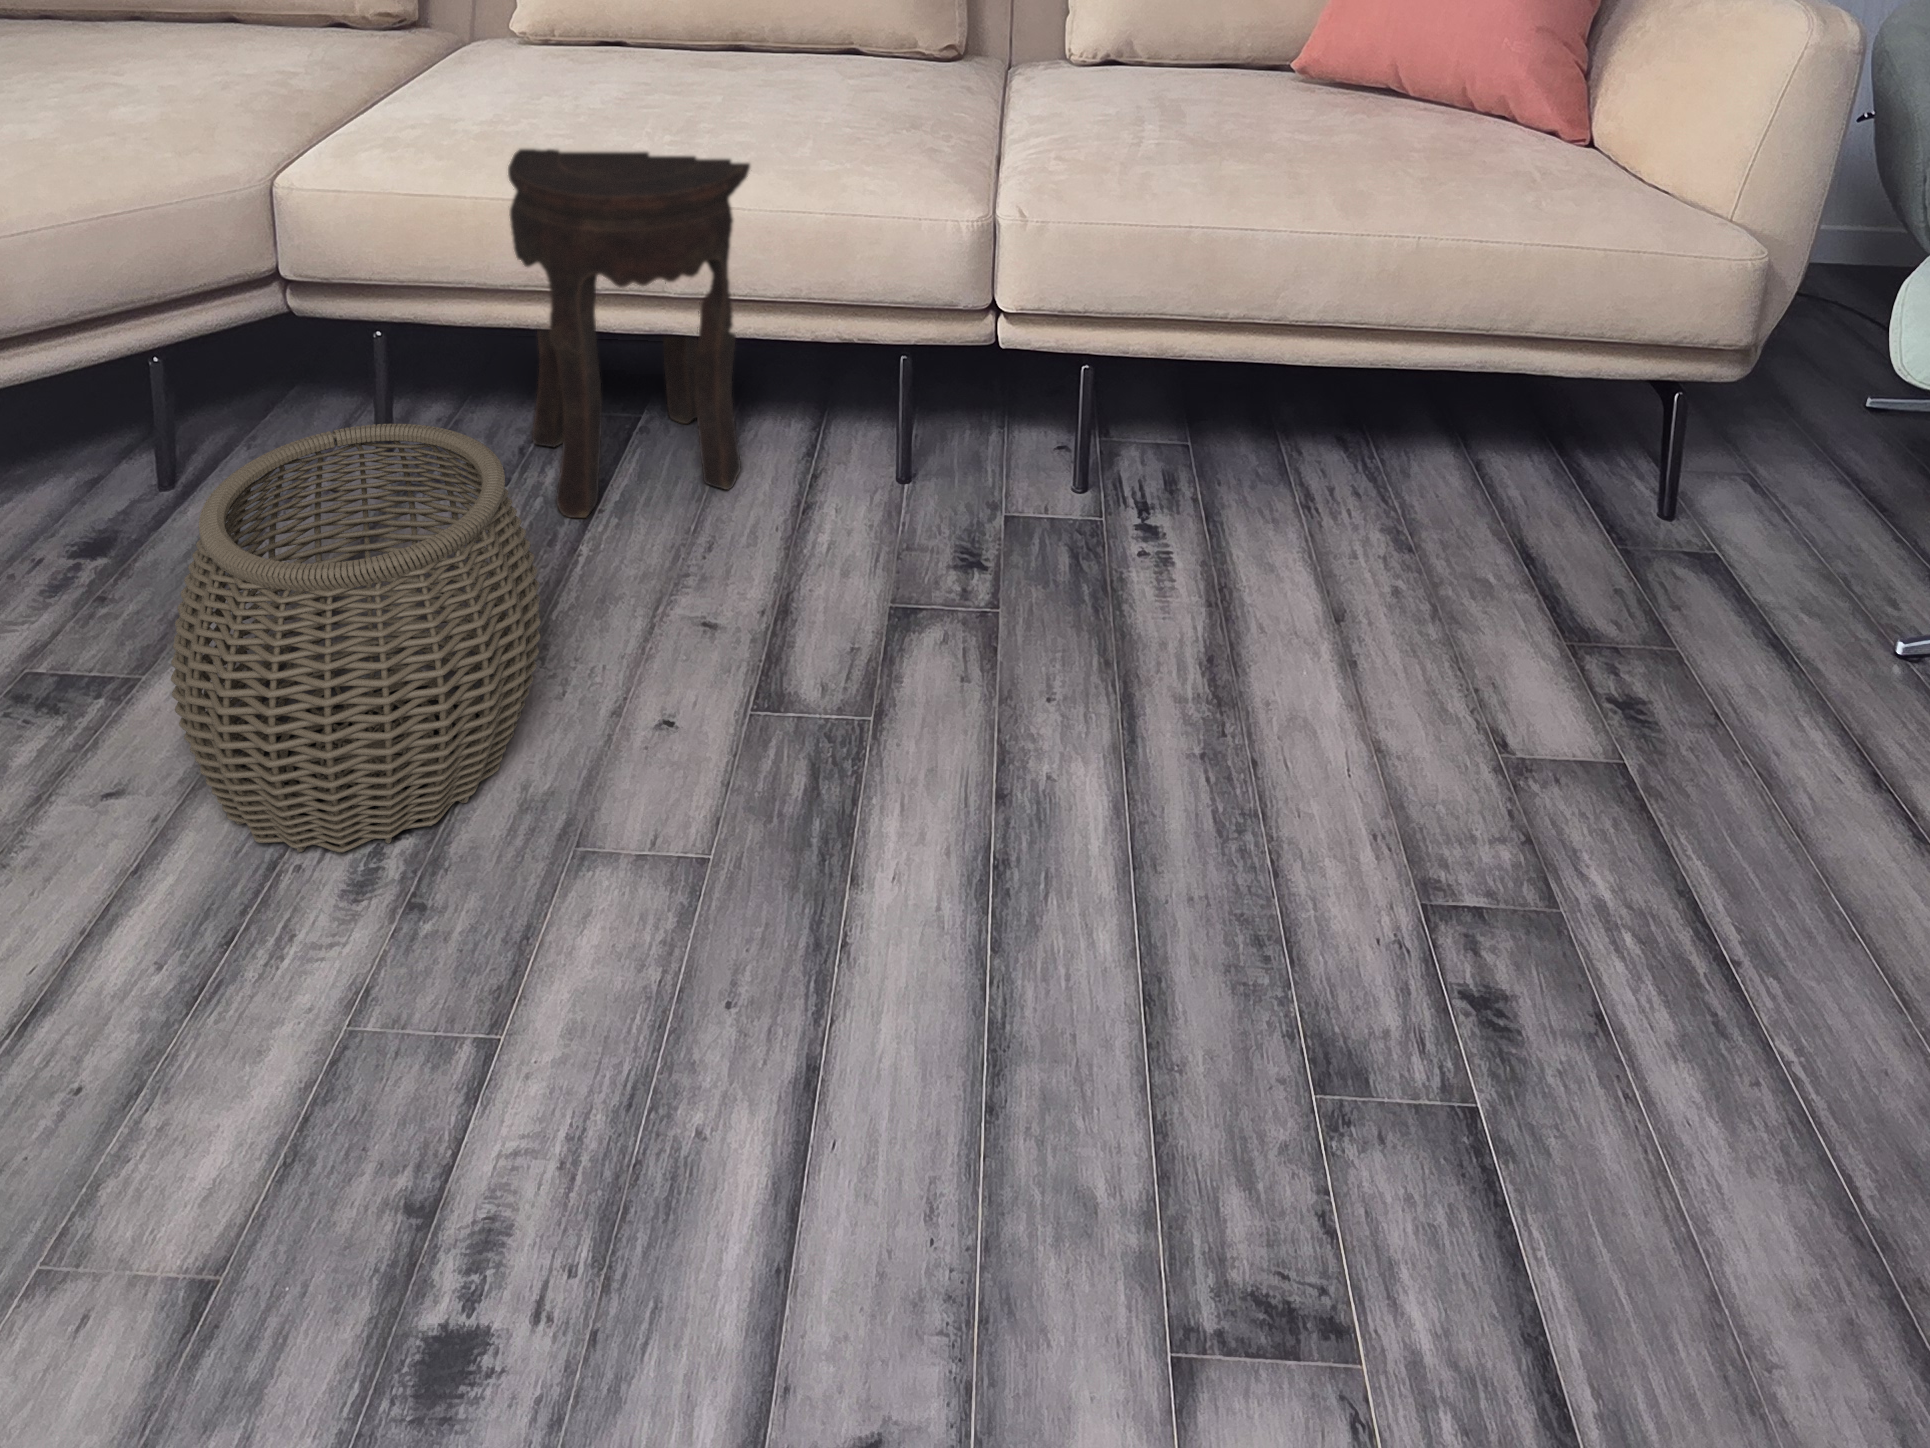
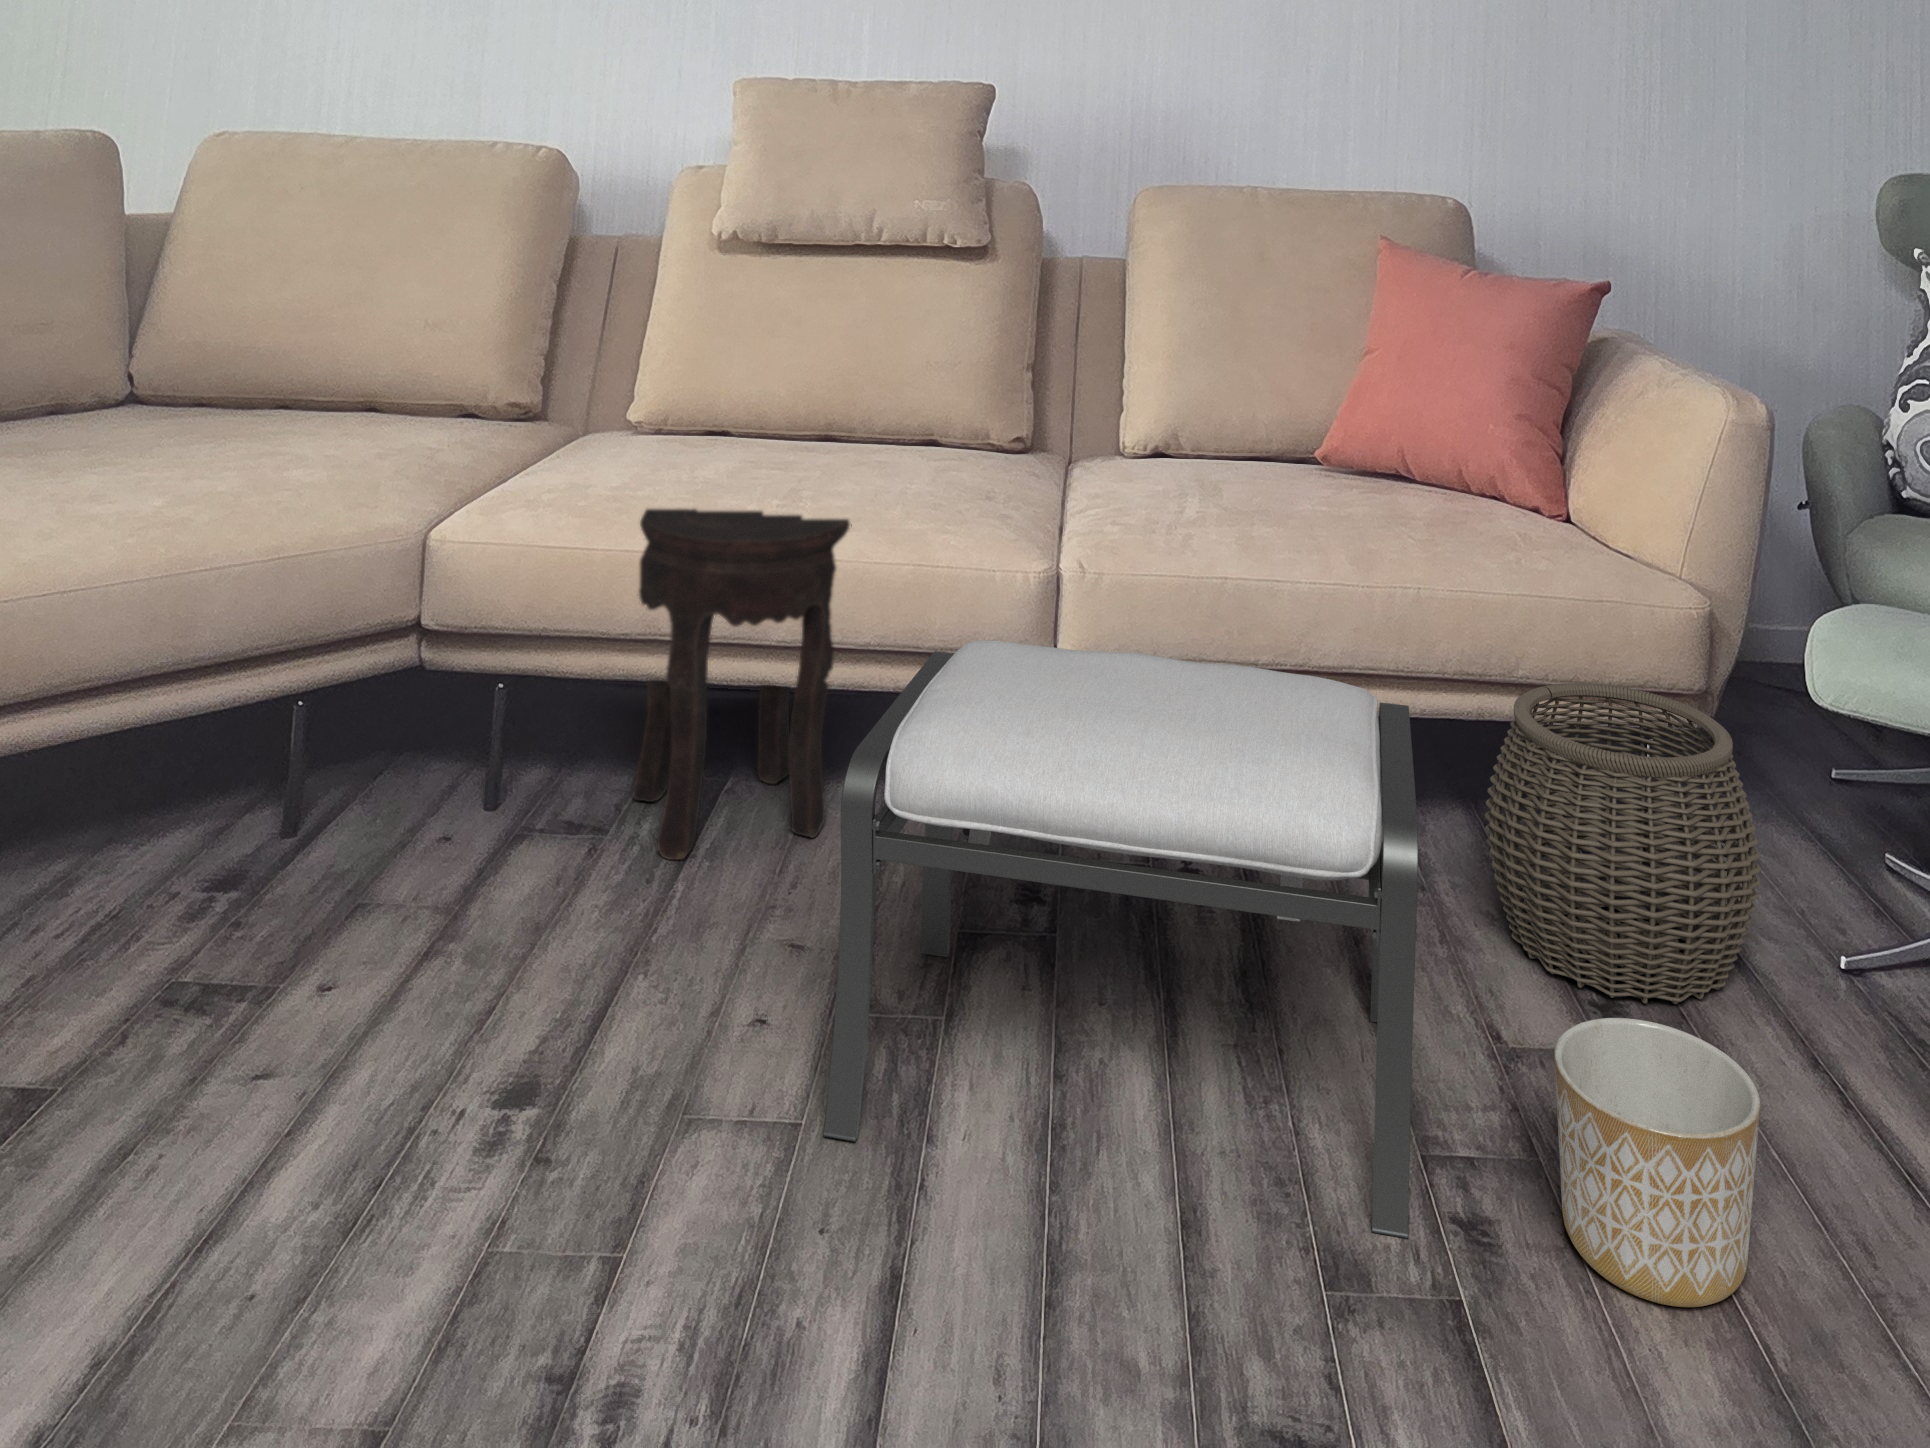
ottoman: none [730,326,1448,1017] -> present [823,640,1418,1239]
woven basket: present [171,424,541,853] -> present [1485,683,1761,1004]
planter: none [1594,782,1861,1118] -> present [1554,1018,1760,1307]

